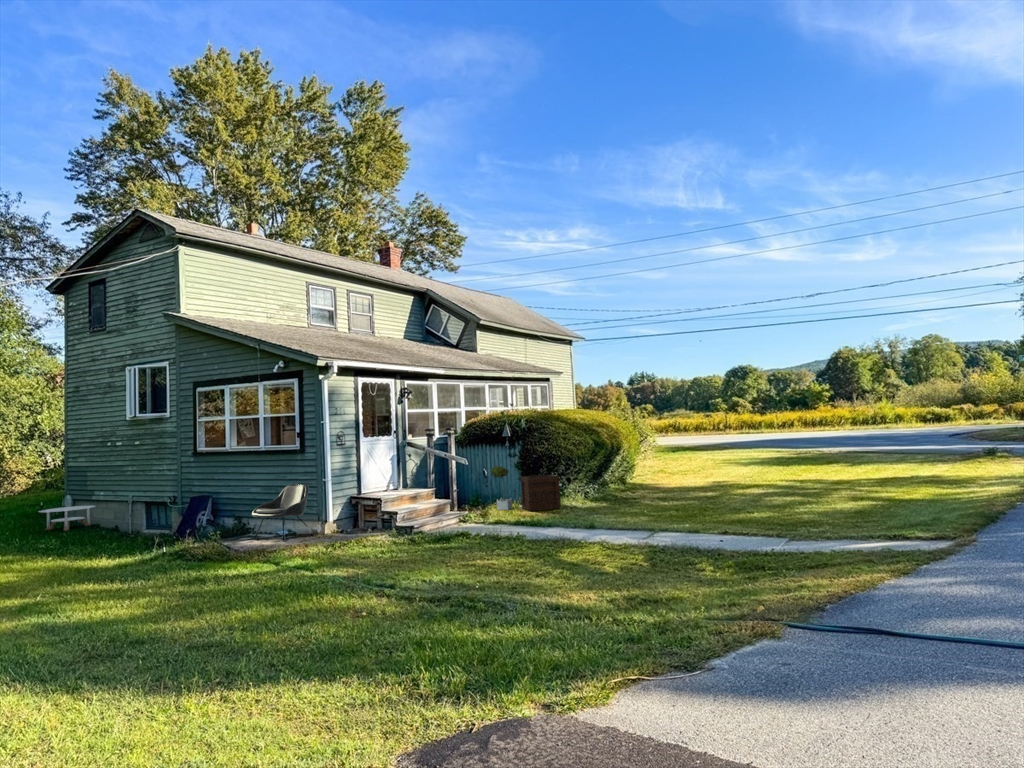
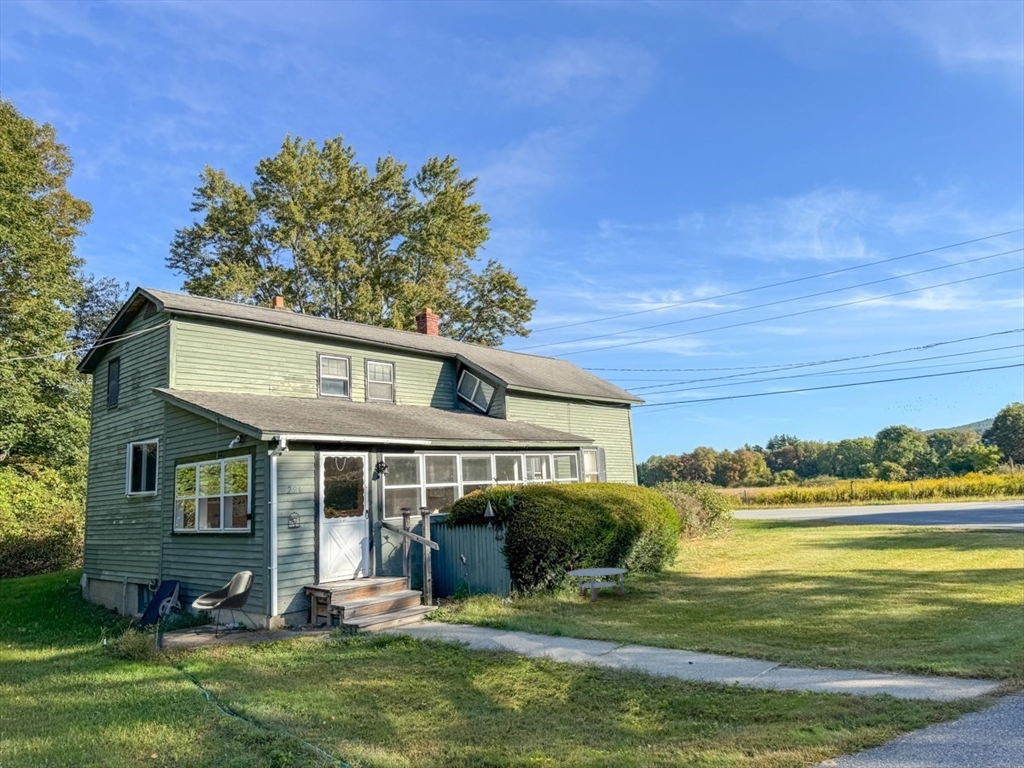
potted tree: present [491,466,513,510] -> none [475,551,499,604]
wooden crate: present [521,475,561,511] -> none [508,563,548,607]
round table: present [39,506,95,531] -> present [568,568,627,601]

